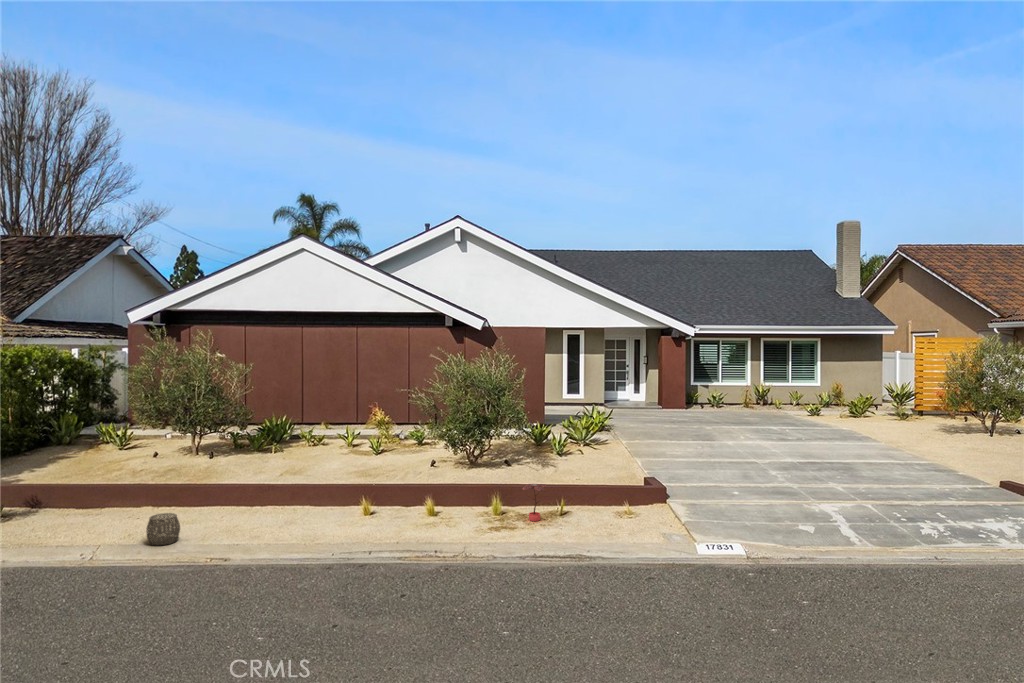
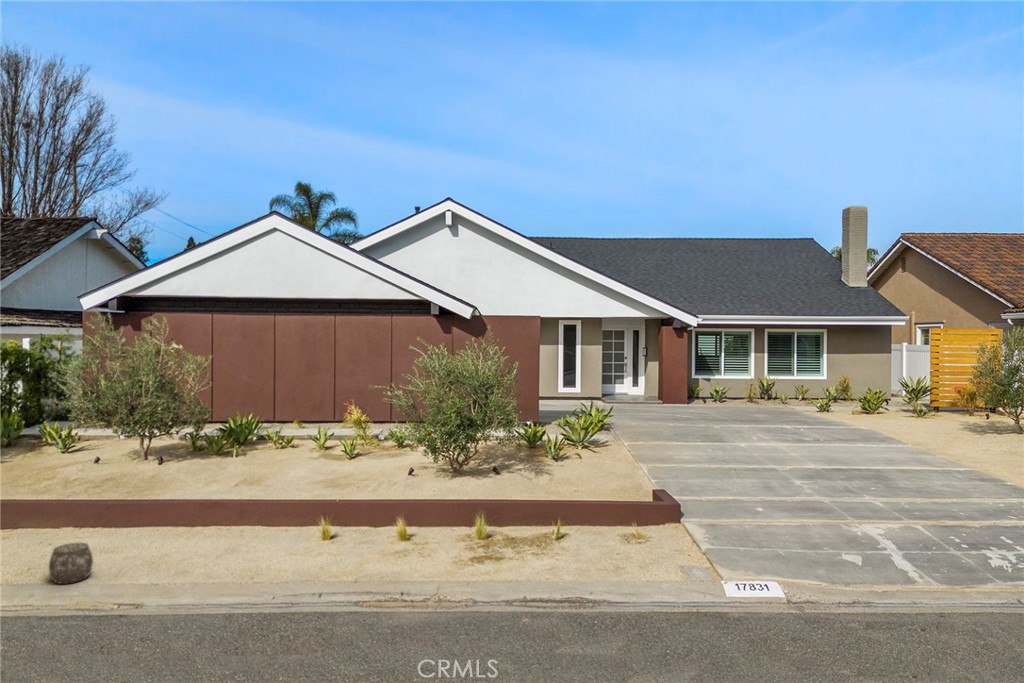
potted plant: present [522,484,546,521] -> none [512,503,541,548]

